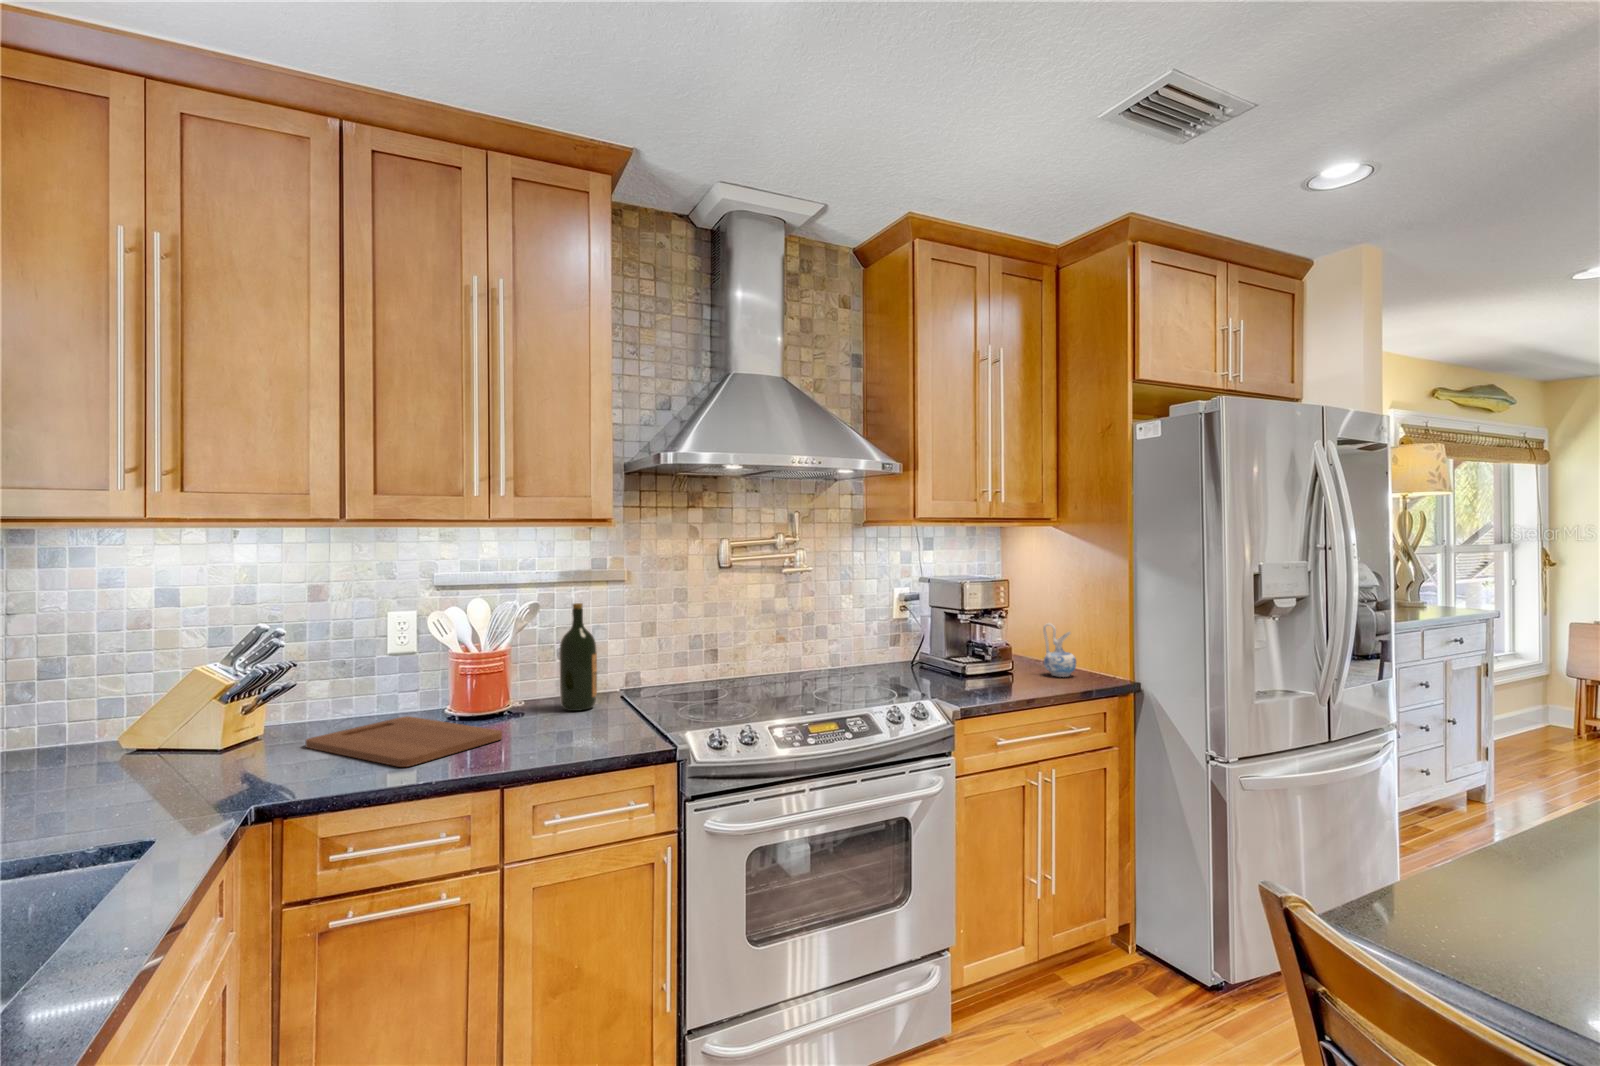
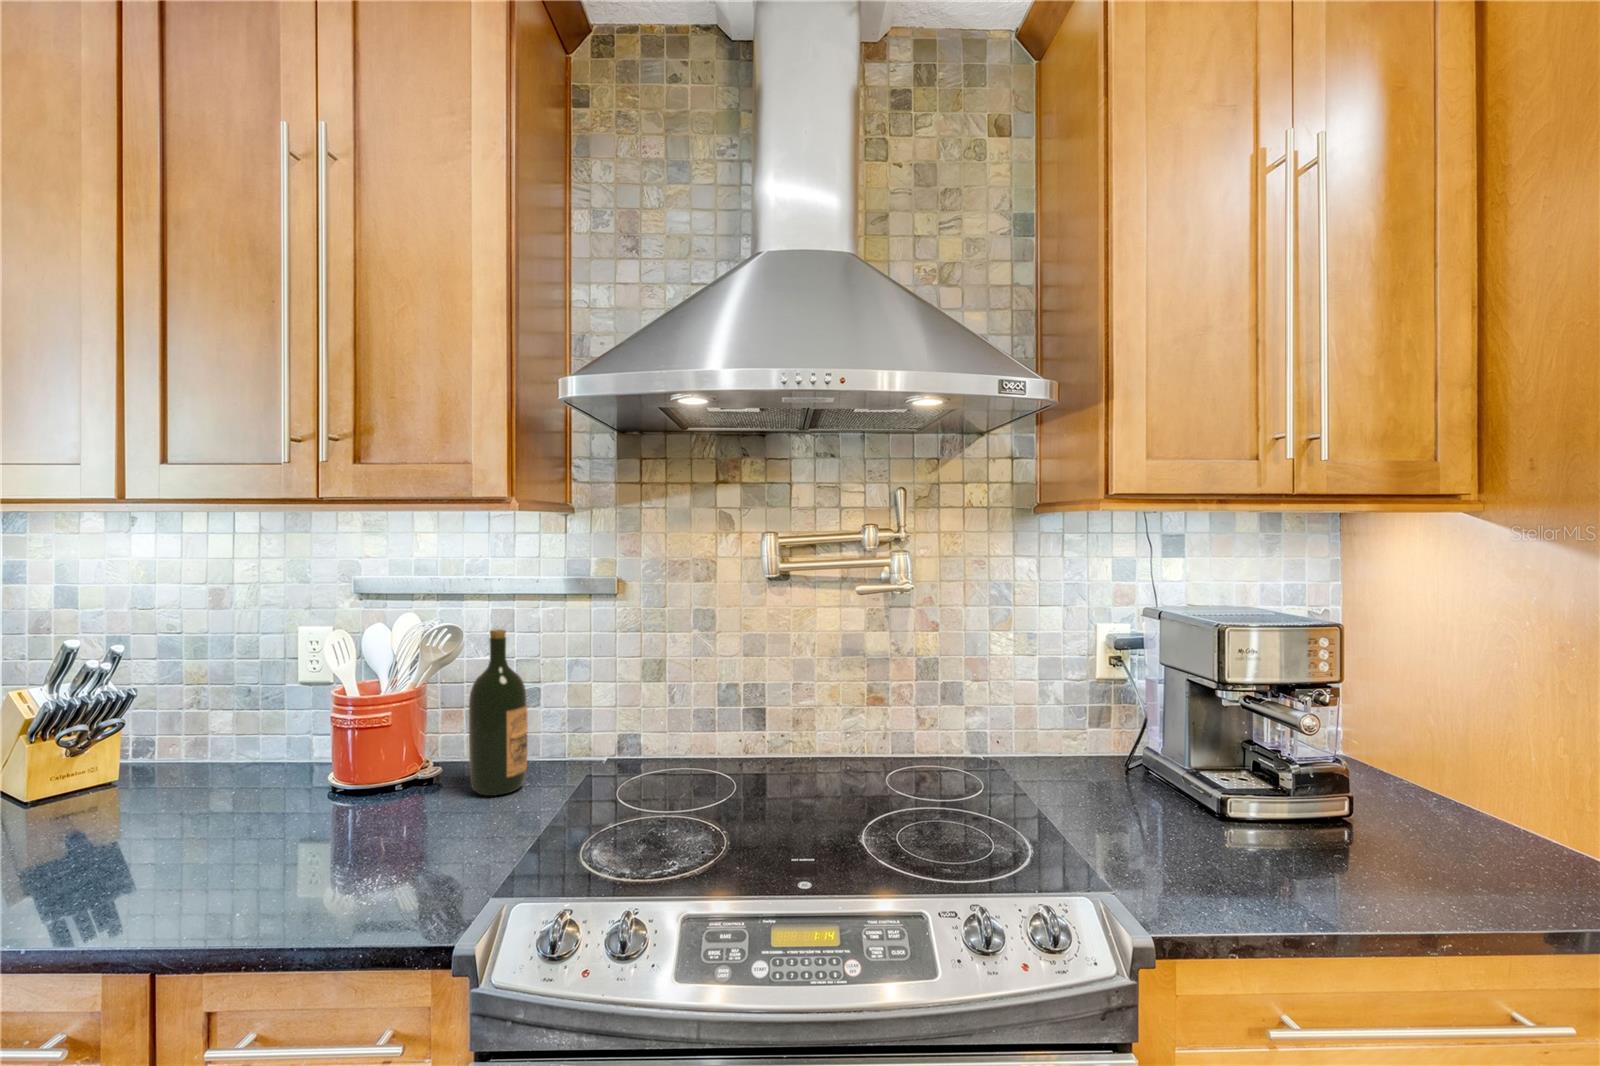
ceramic pitcher: present [1043,623,1076,677] -> none [1423,729,1519,862]
cutting board: present [306,716,502,767] -> none [52,773,289,893]

